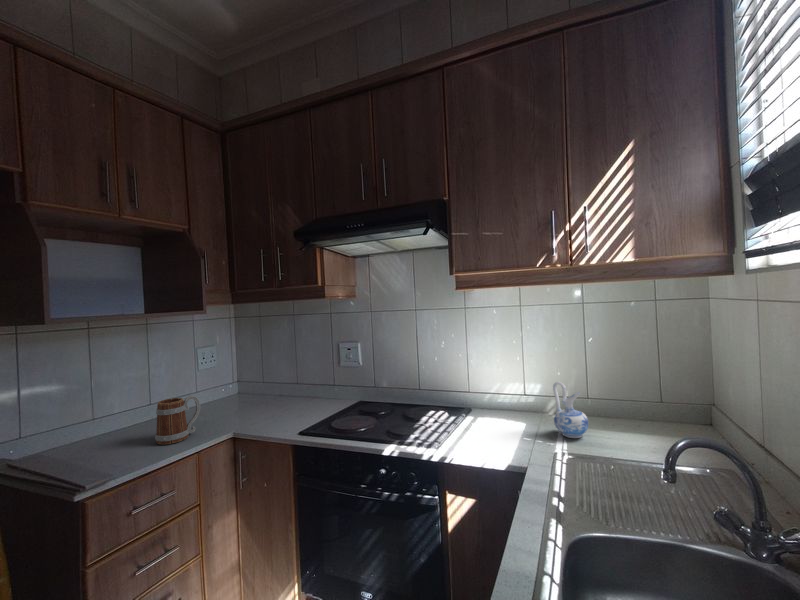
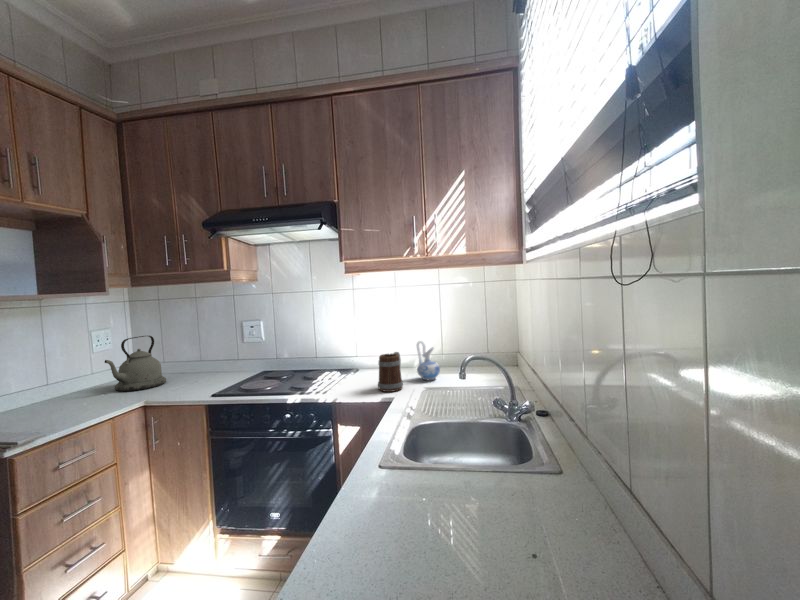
kettle: none [200,355,262,416] -> present [105,336,166,391]
mug: present [155,396,200,444] -> present [378,352,403,392]

